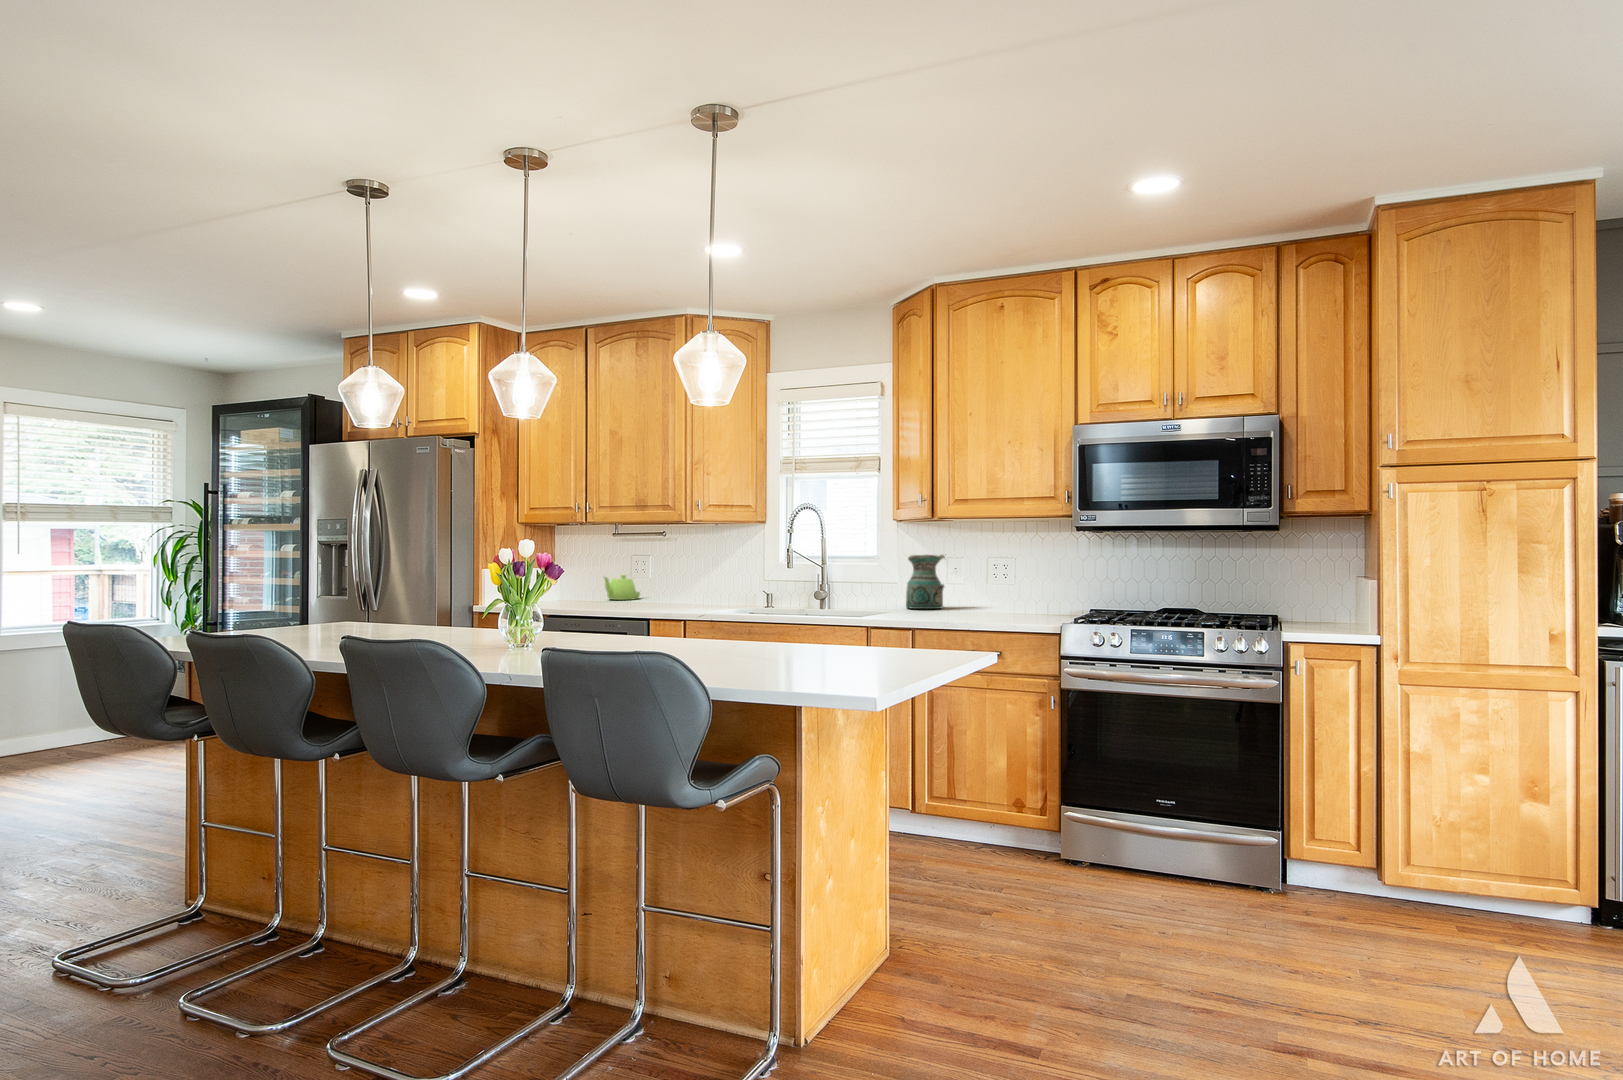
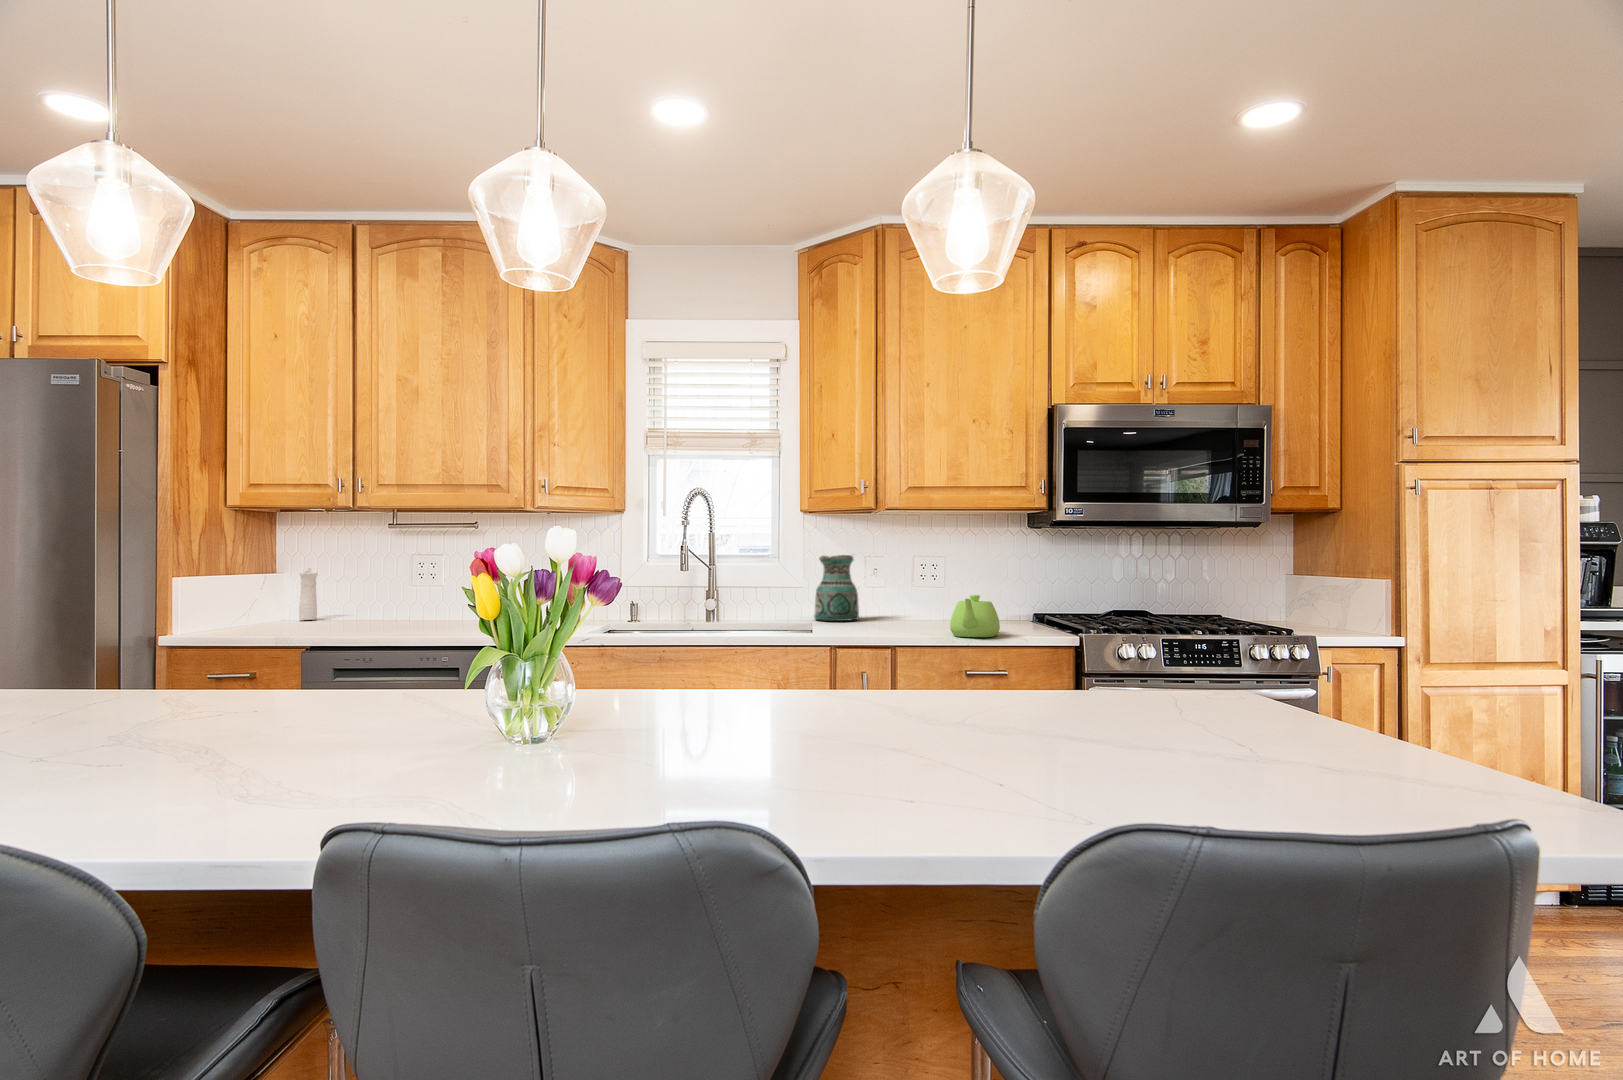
pepper mill: none [566,558,589,599] -> present [299,568,318,620]
teapot: present [604,575,640,600] -> present [950,595,1000,637]

